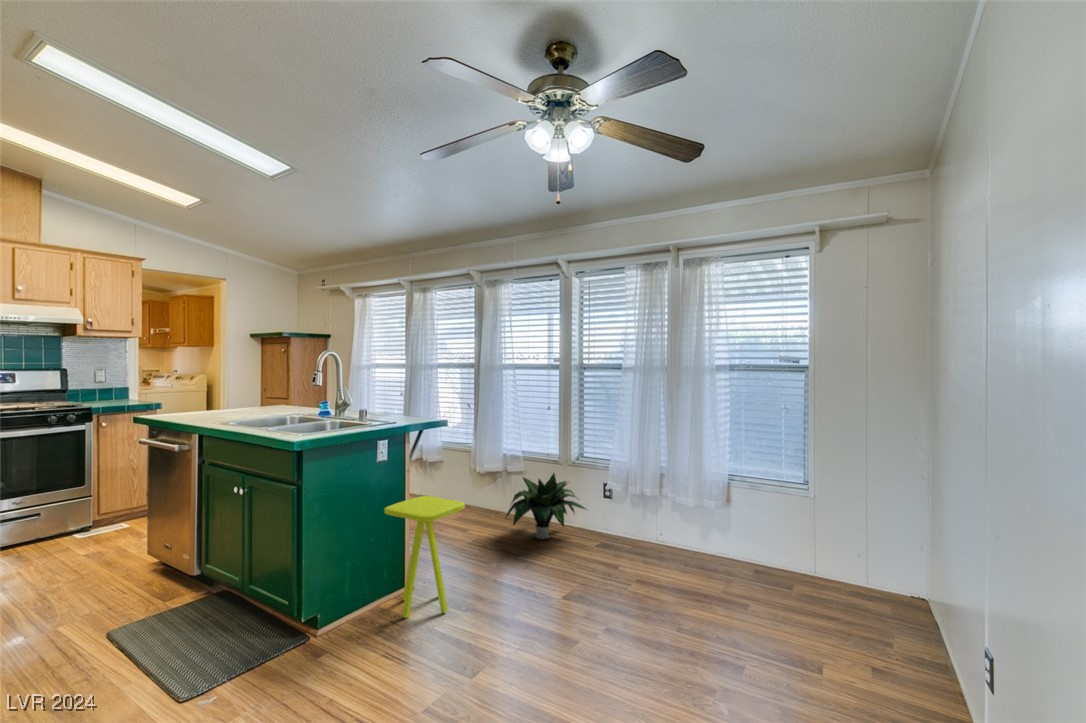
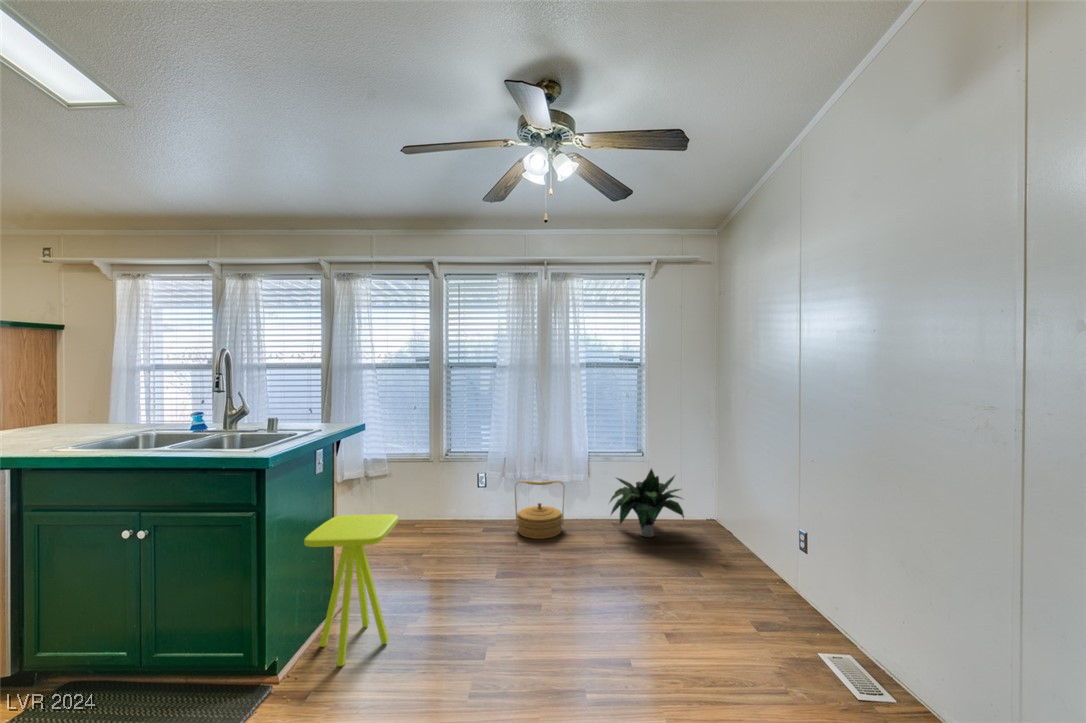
potted plant: present [506,473,585,539] -> present [610,469,684,537]
woven basket: none [633,497,690,567] -> present [515,480,565,539]

